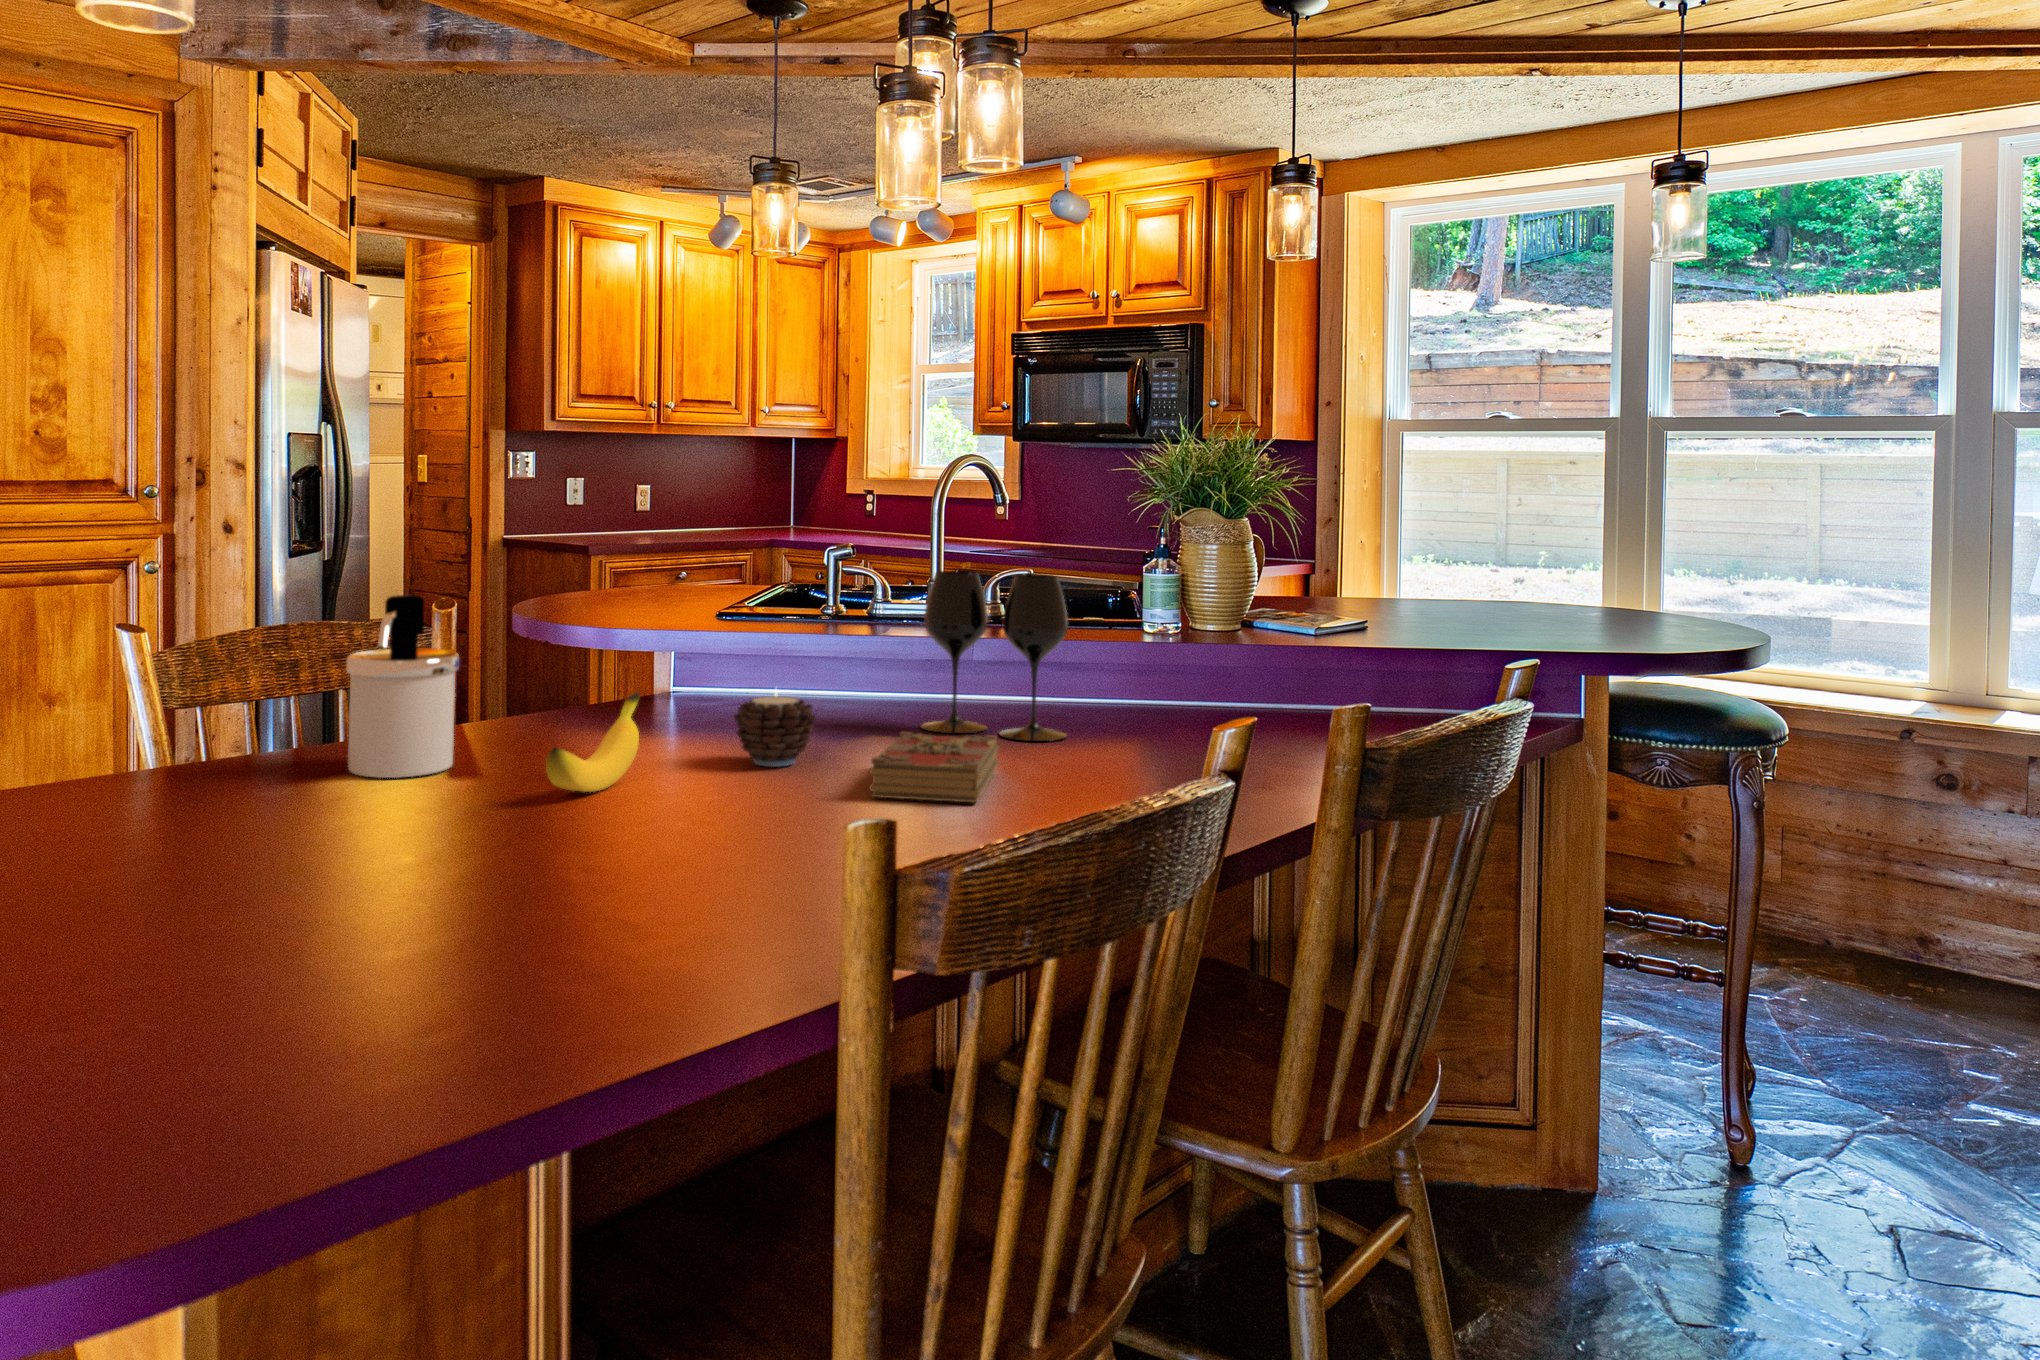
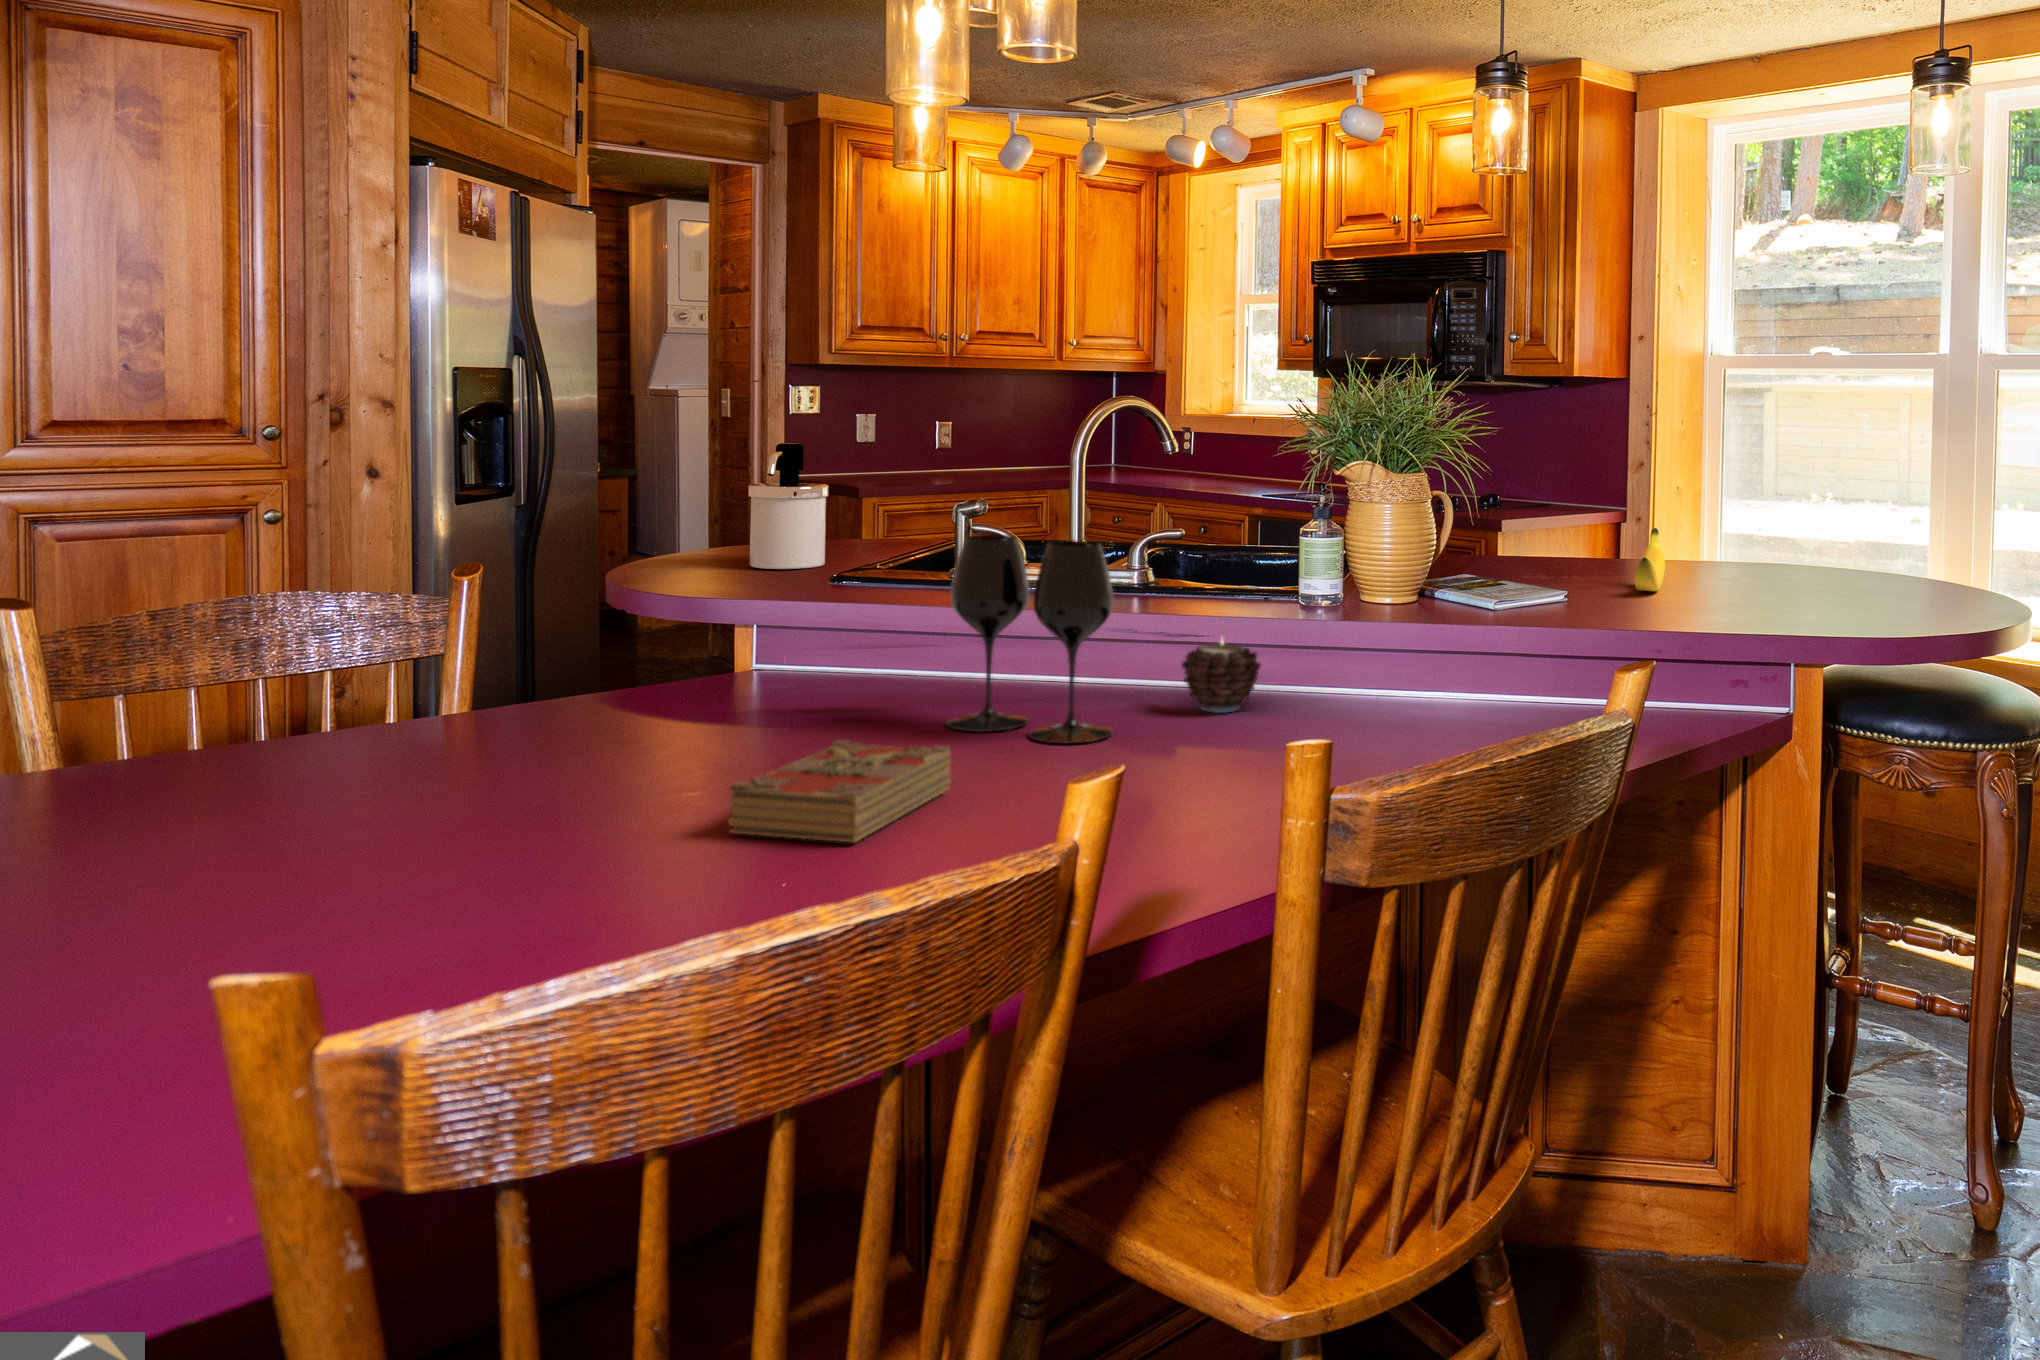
soap dispenser: present [346,595,459,778] -> present [748,443,829,569]
candle: present [734,691,816,767] -> present [1182,642,1261,713]
banana: present [546,692,640,792] -> present [1635,528,1665,591]

